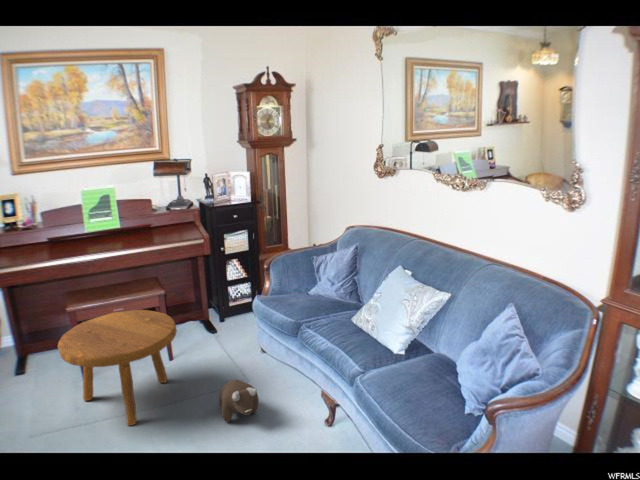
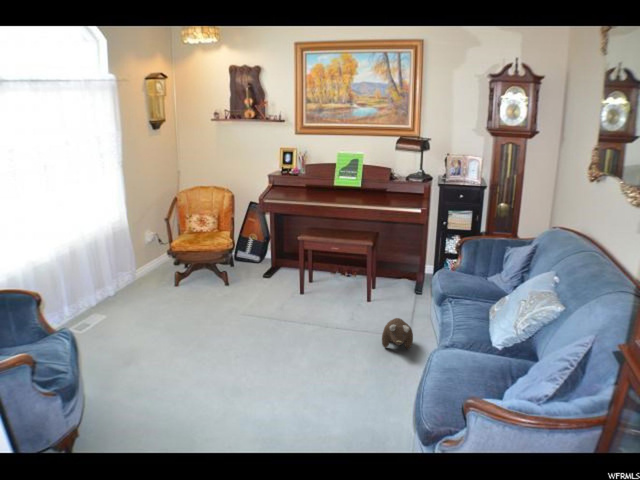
footstool: present [58,310,177,426] -> none [289,248,370,328]

